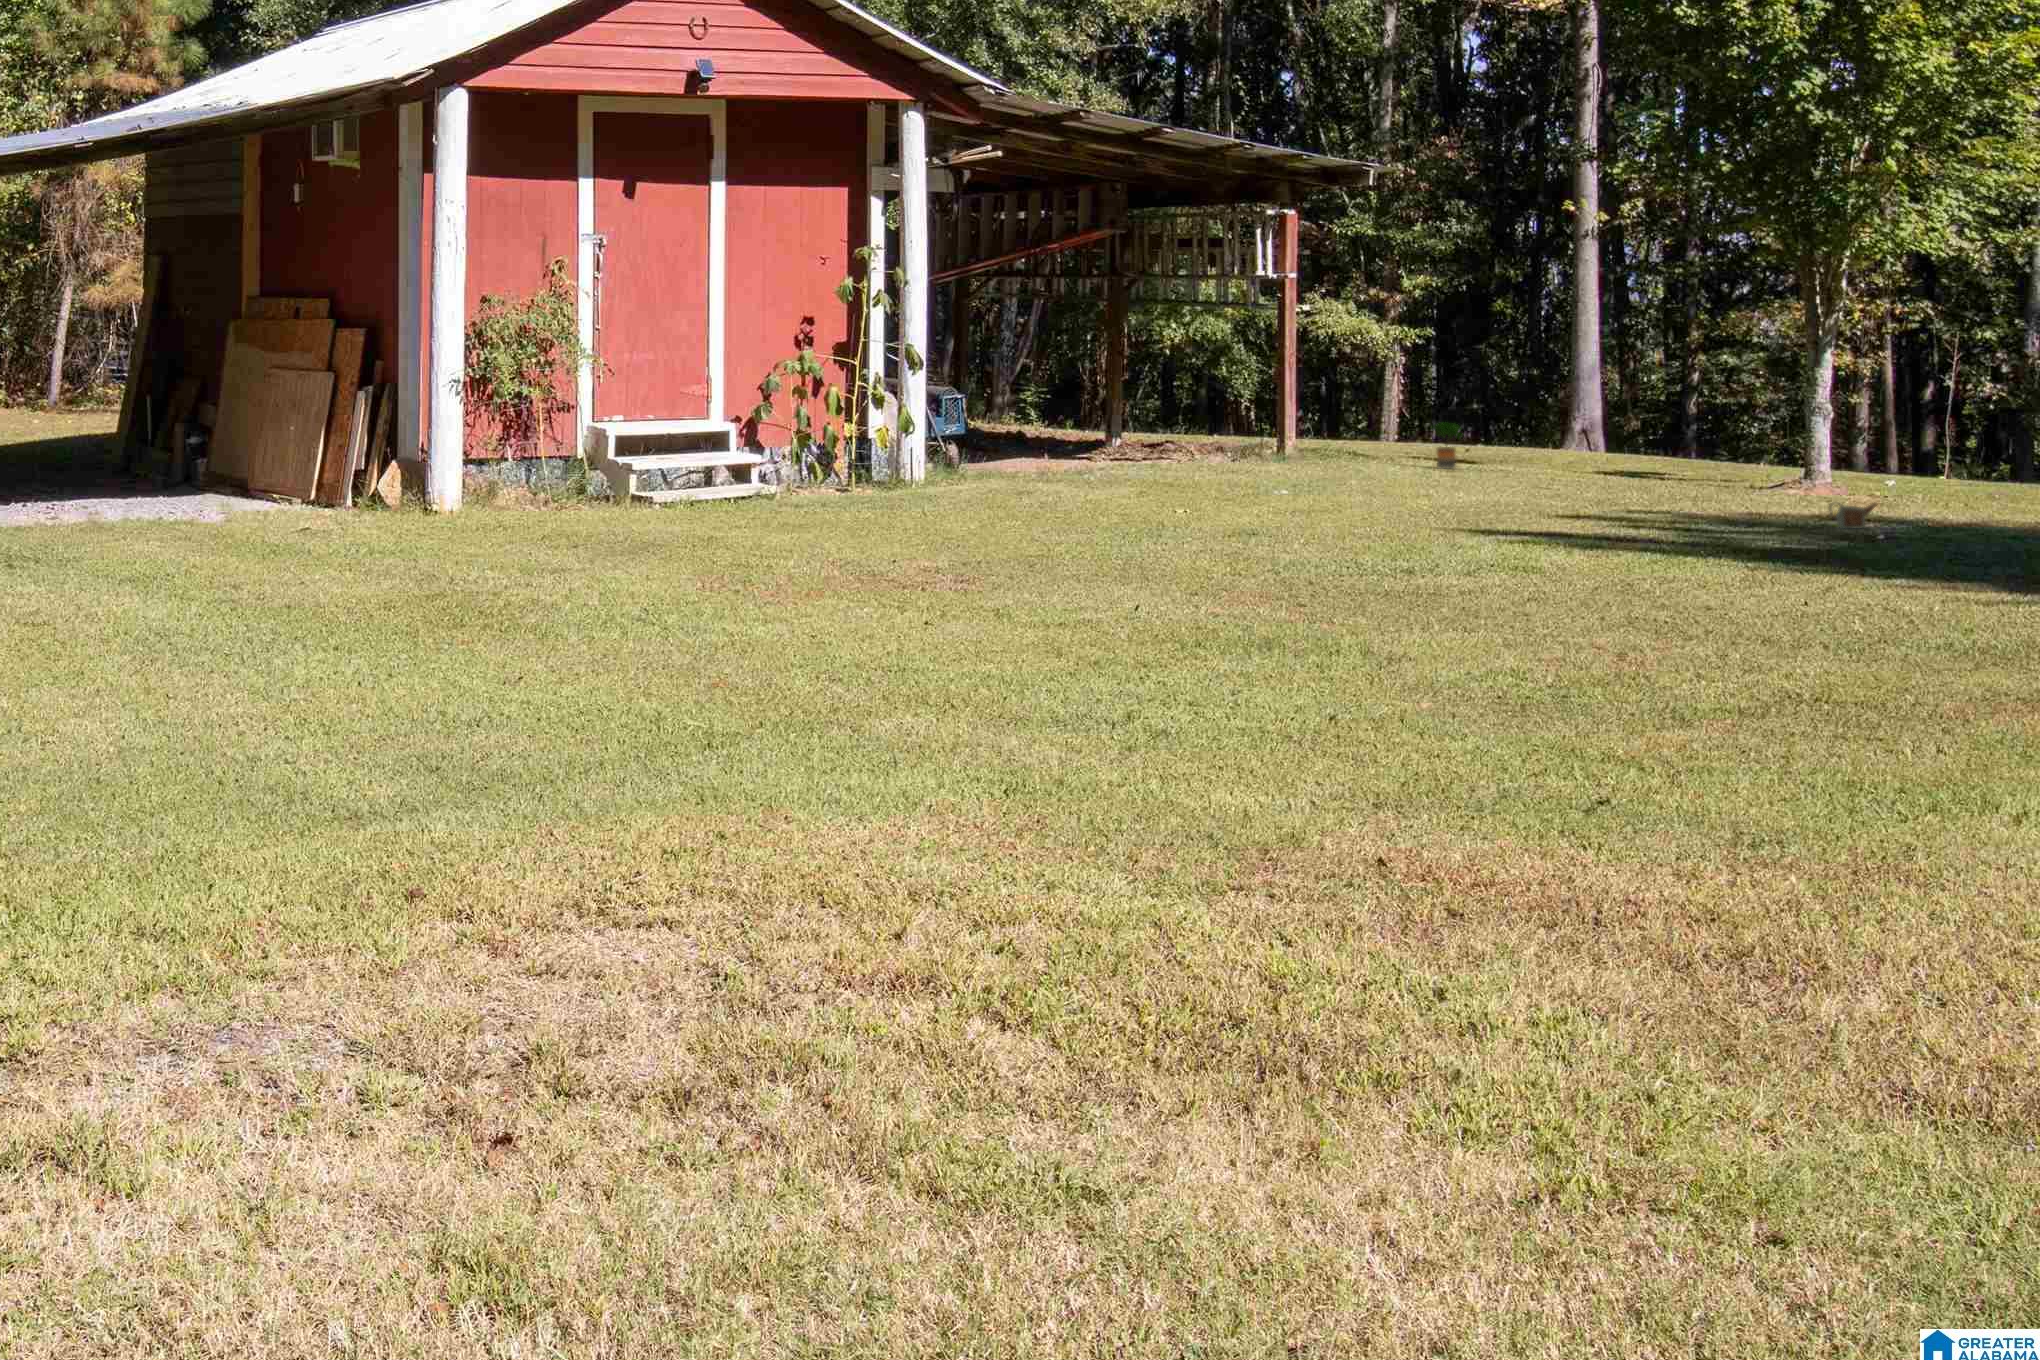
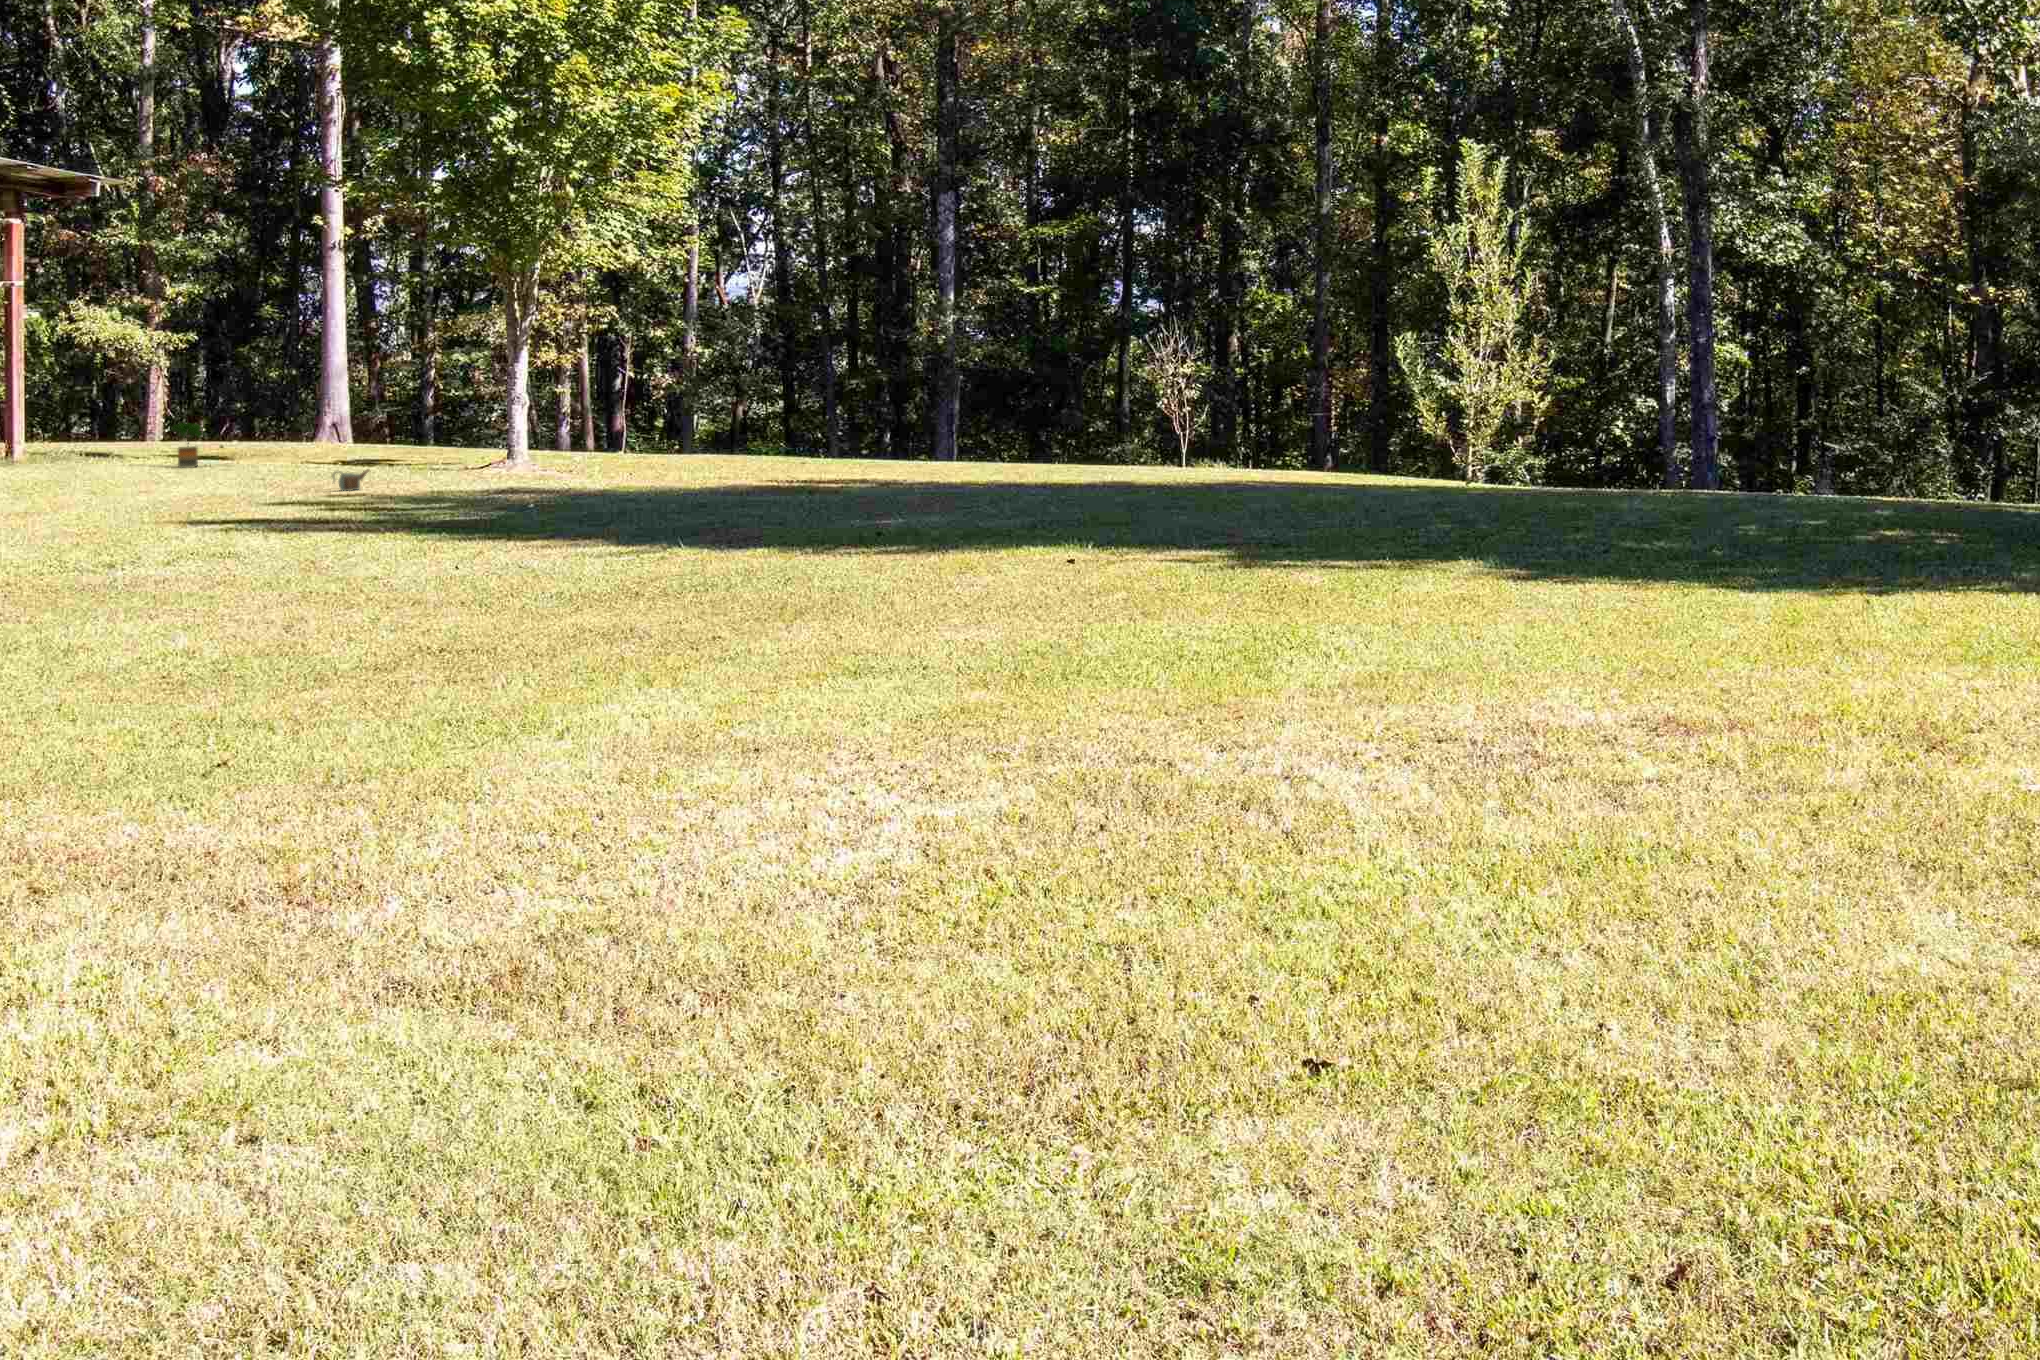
watering can: present [1829,503,1877,529] -> present [332,470,369,491]

